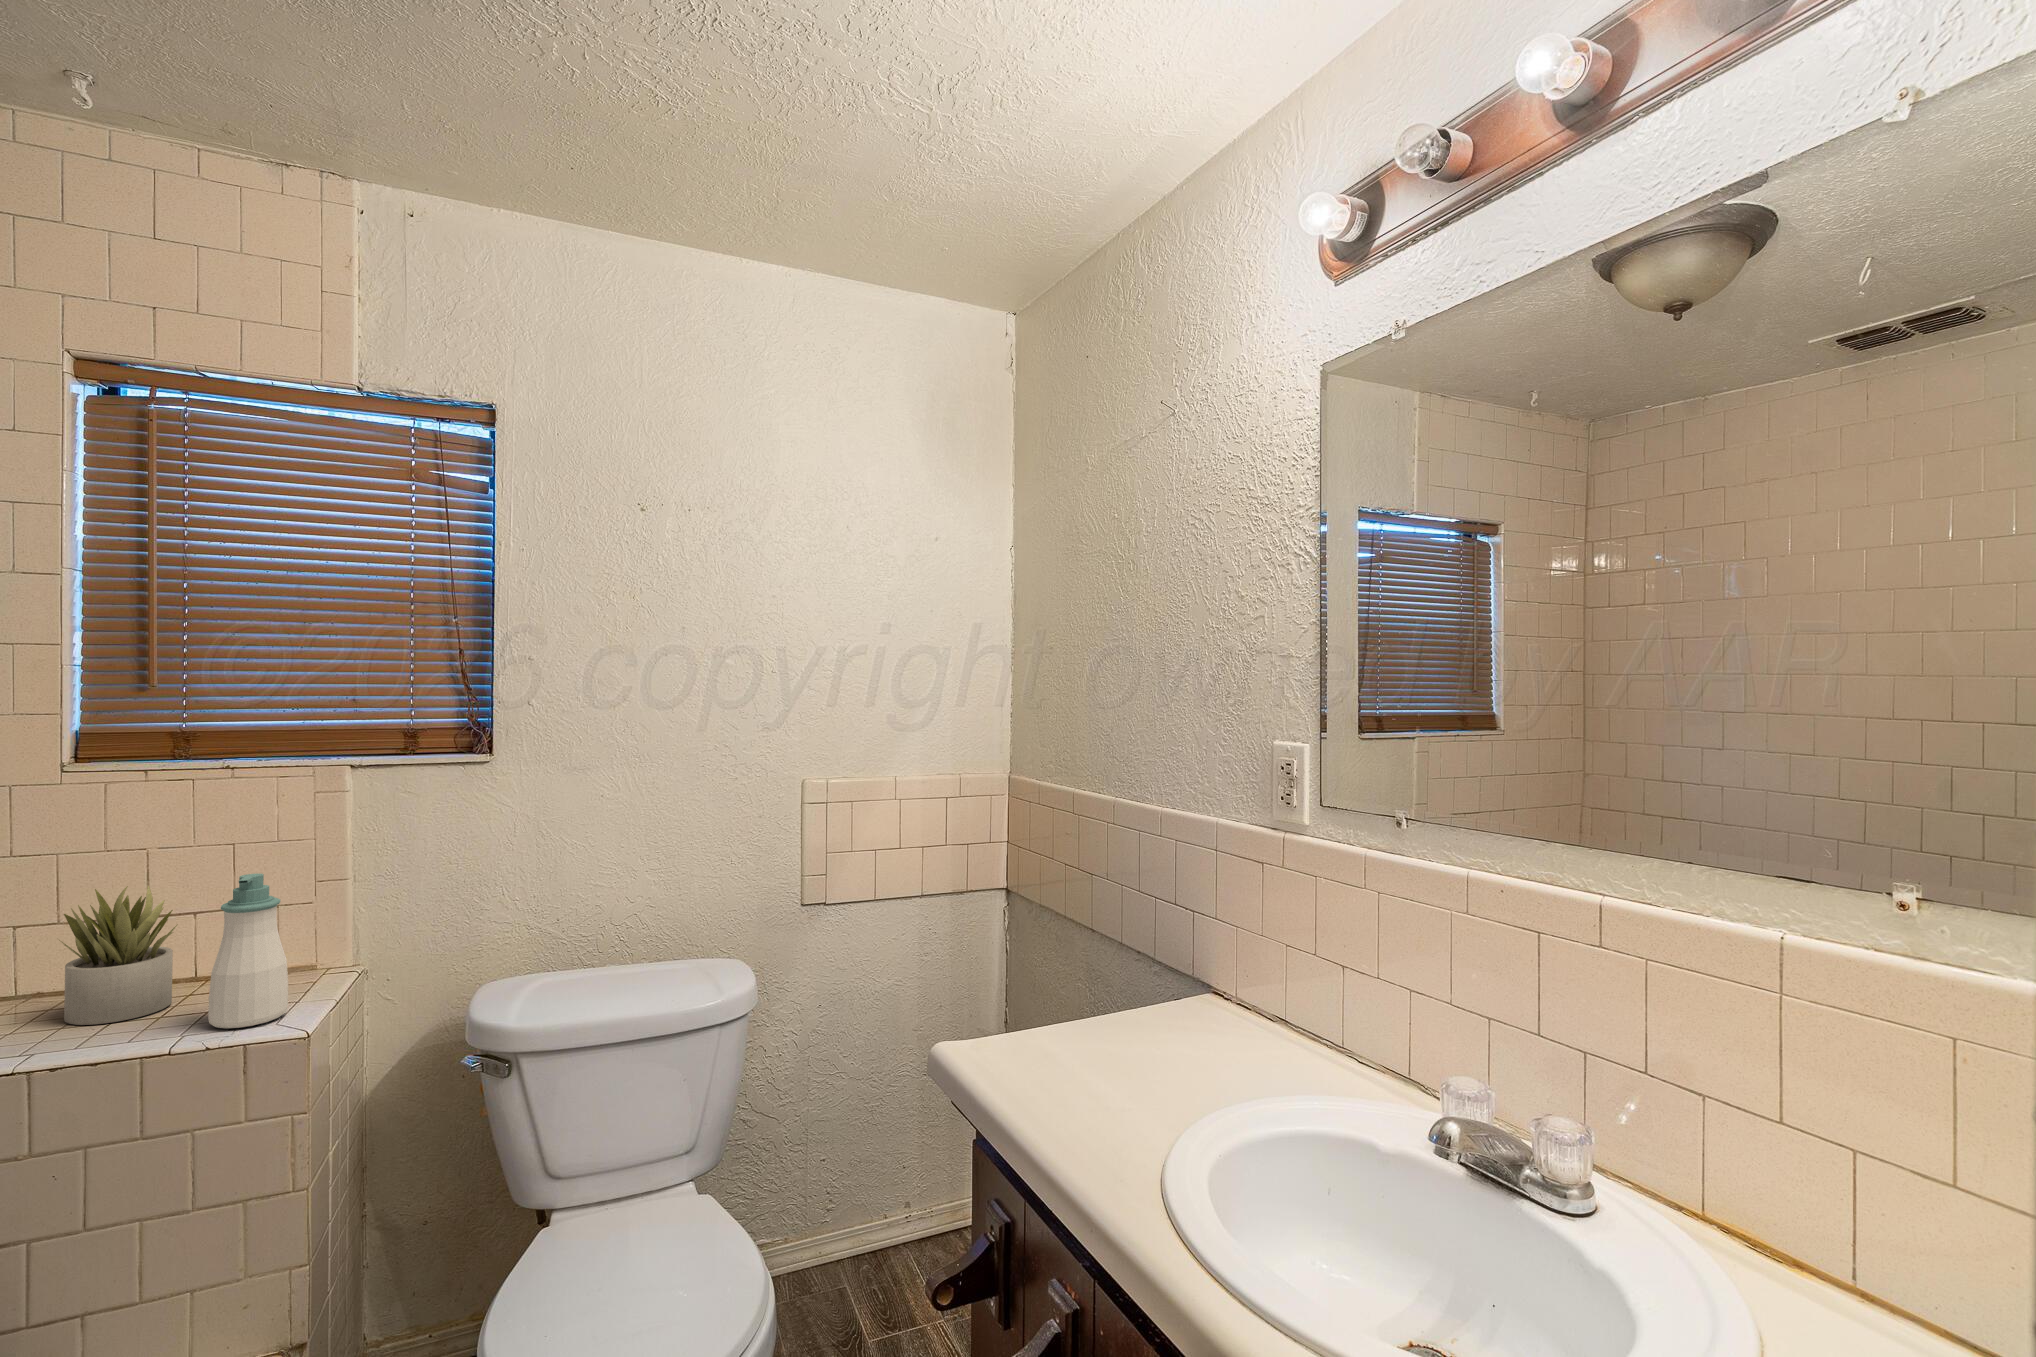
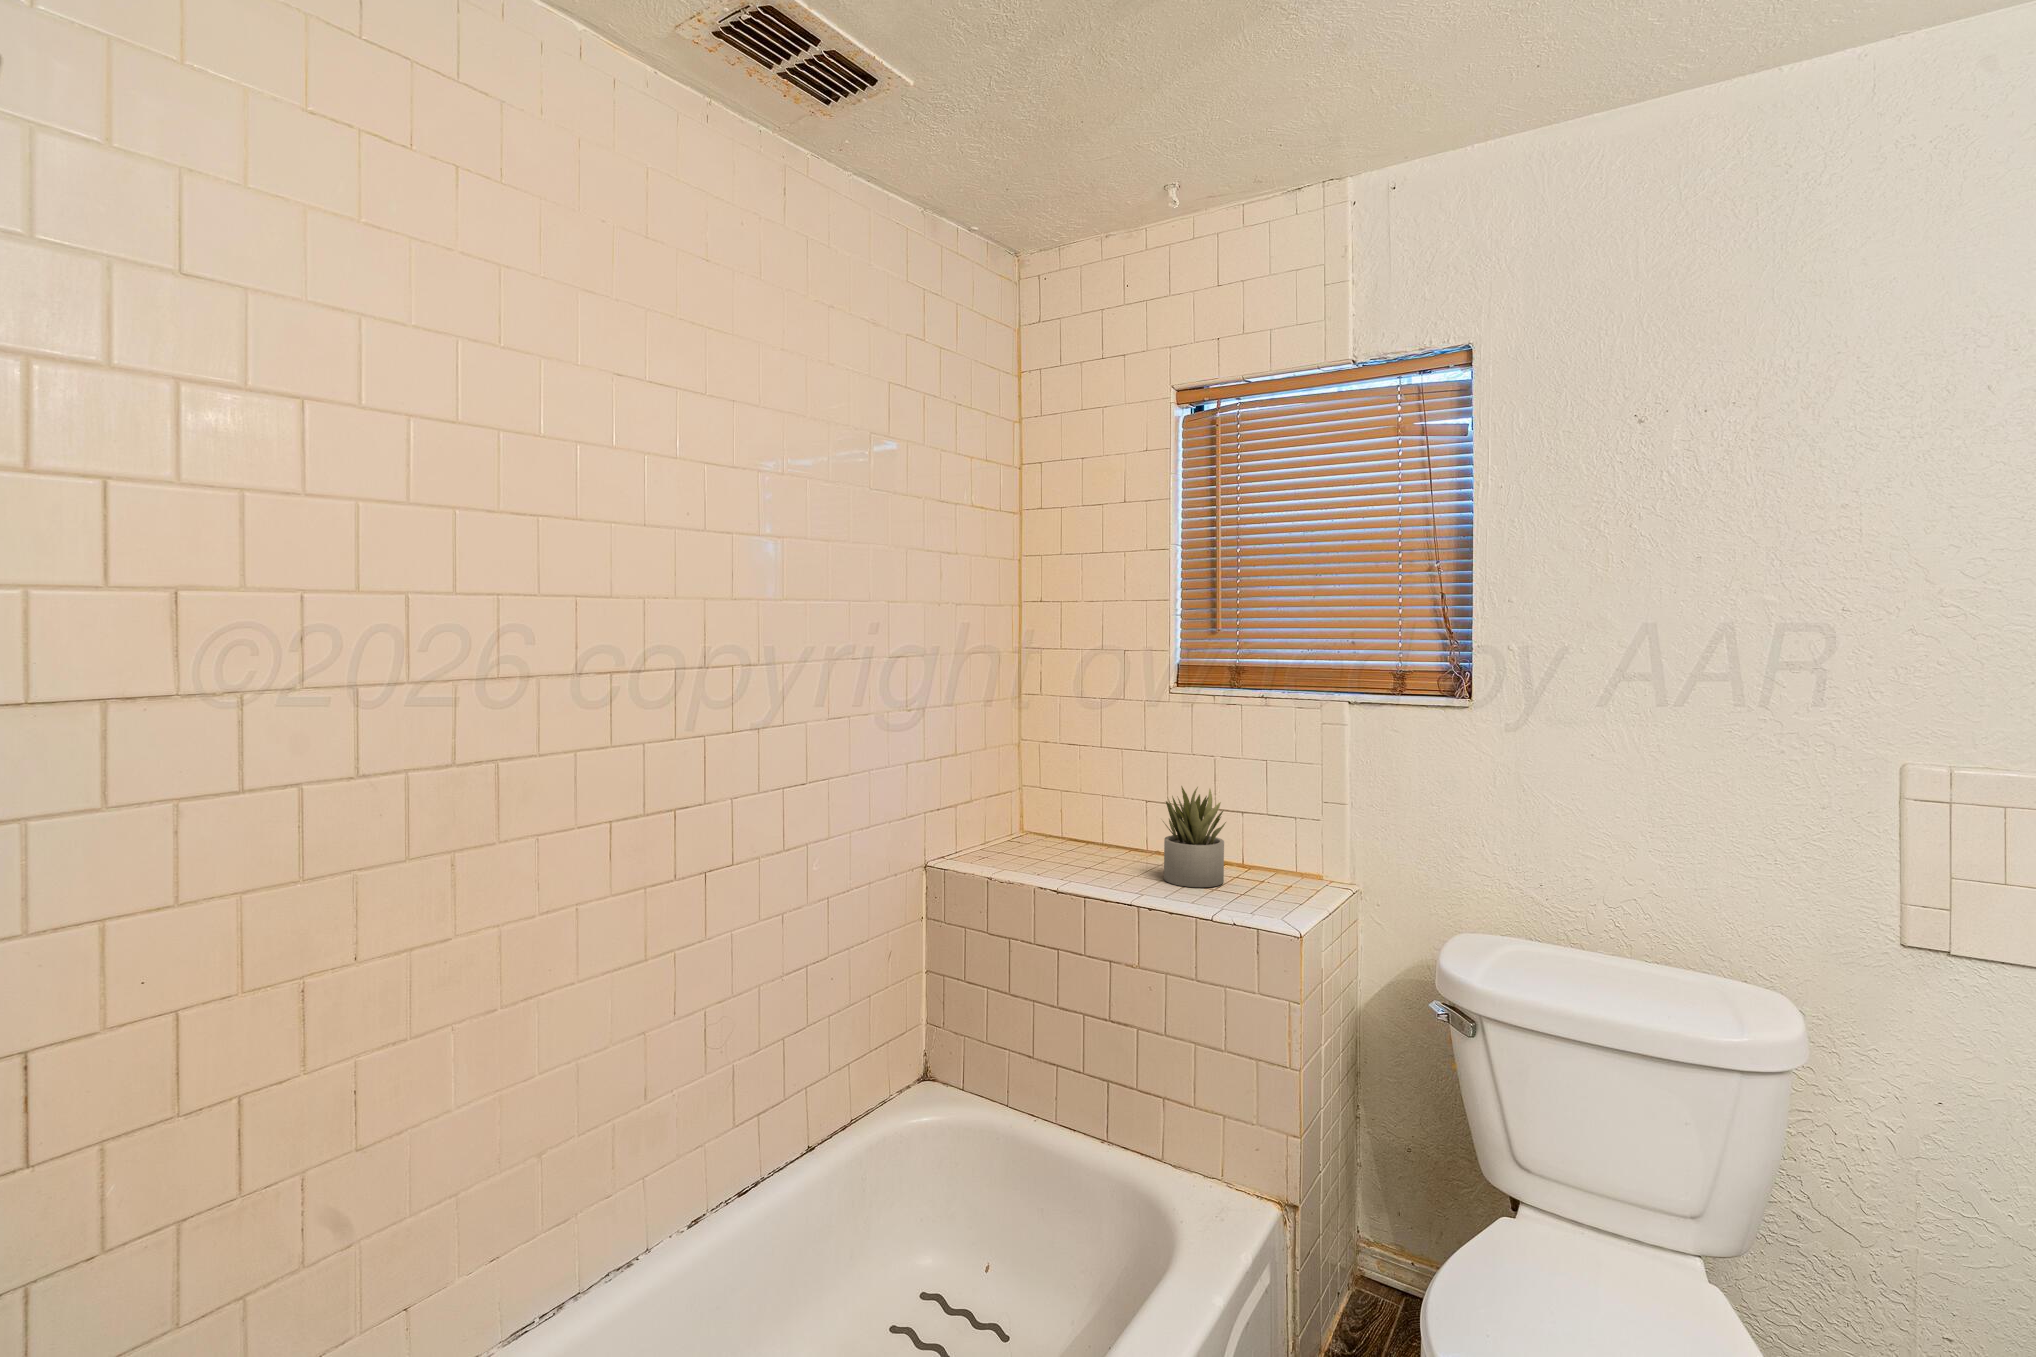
soap bottle: present [208,874,288,1028] -> none [1238,787,1292,913]

